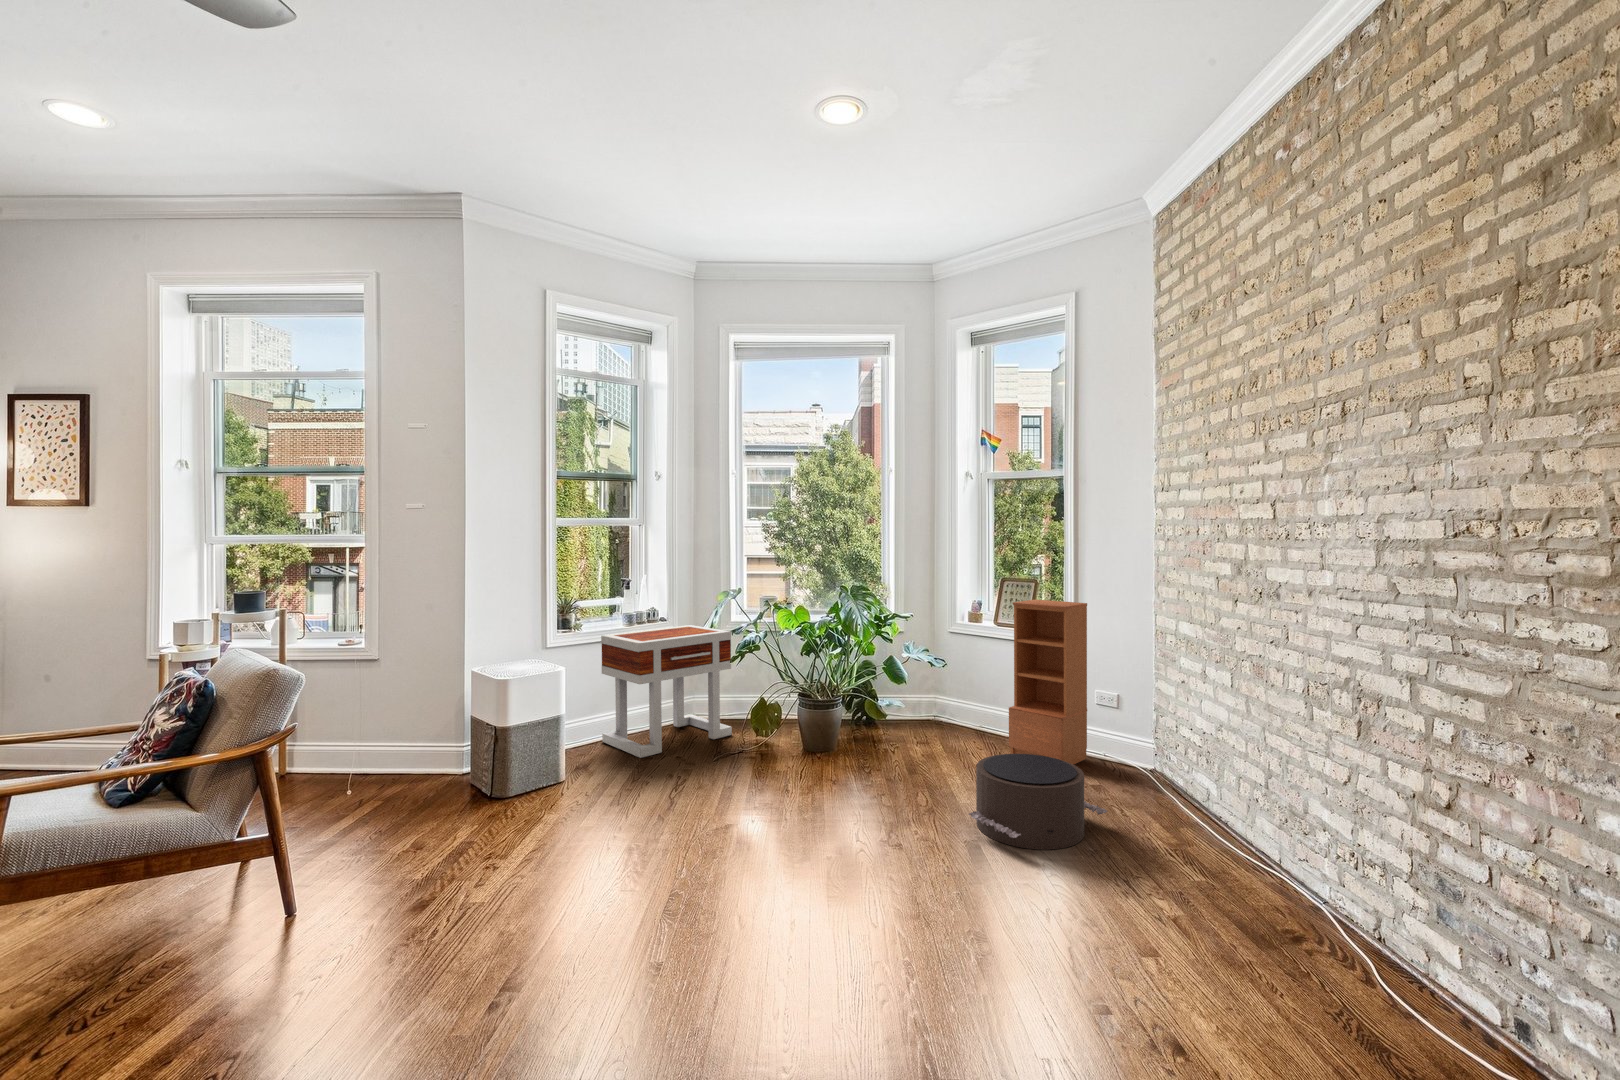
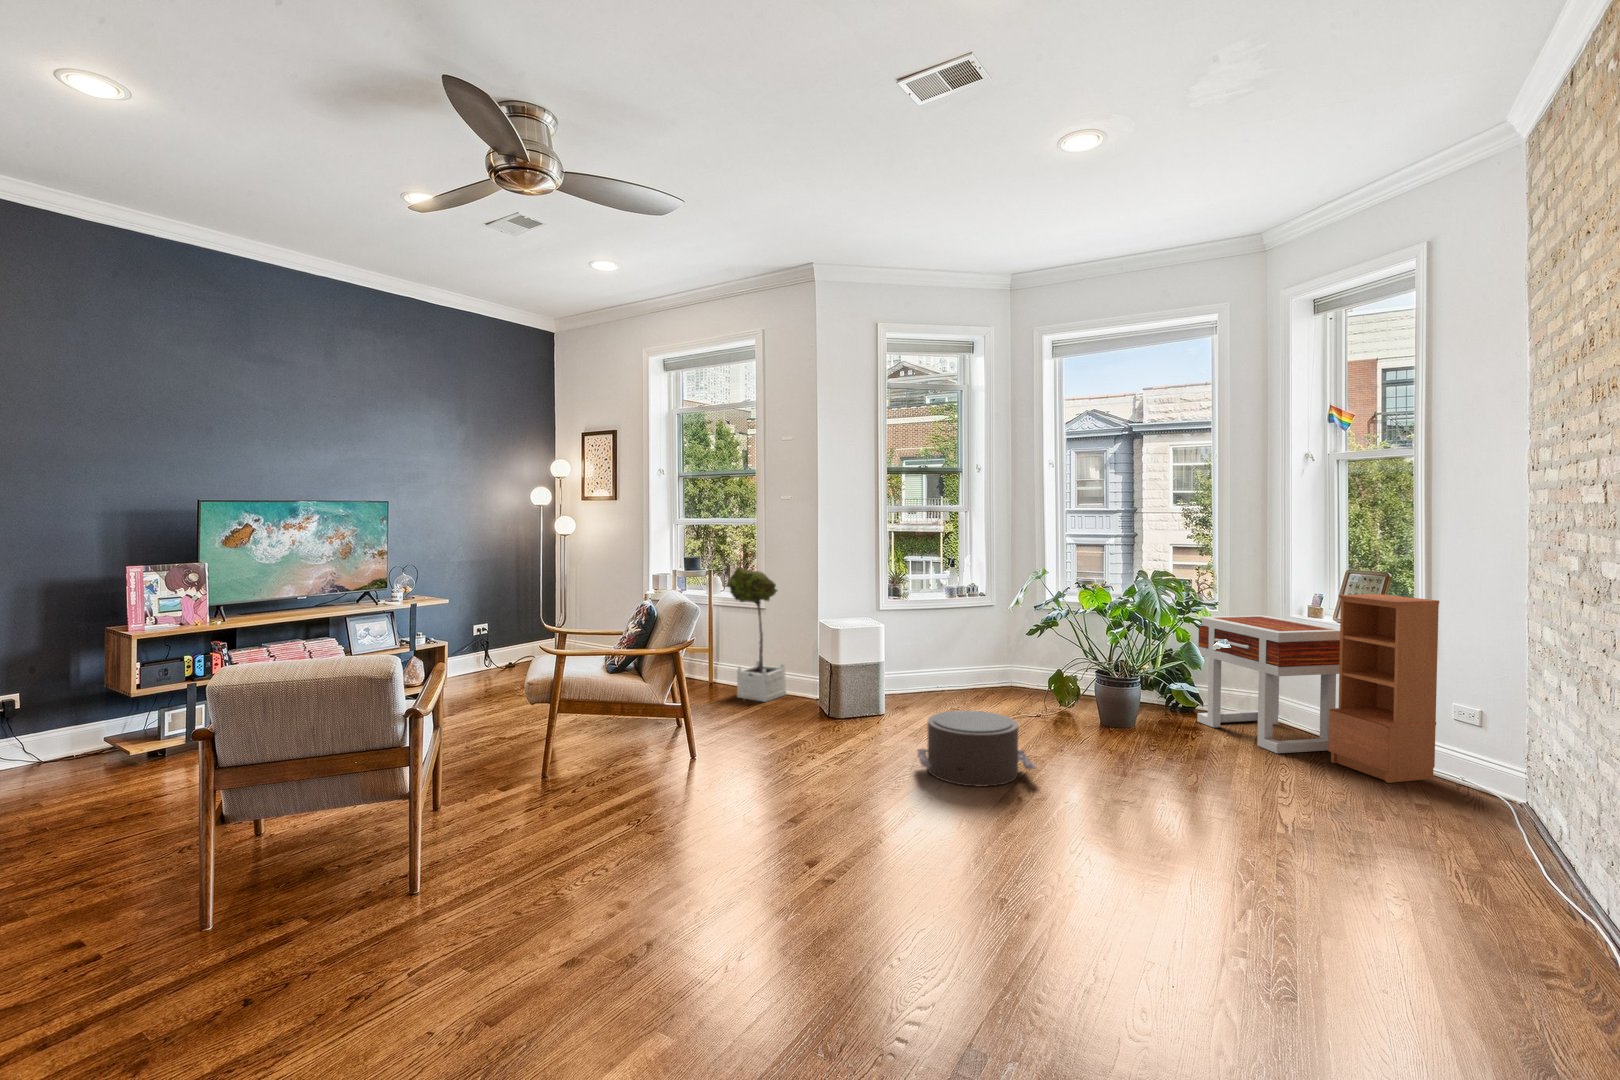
potted tree: none [324,605,418,788] -> present [728,567,786,702]
side table: present [601,625,732,758] -> present [1197,615,1340,753]
pouf: present [969,754,1108,850] -> present [917,710,1036,787]

